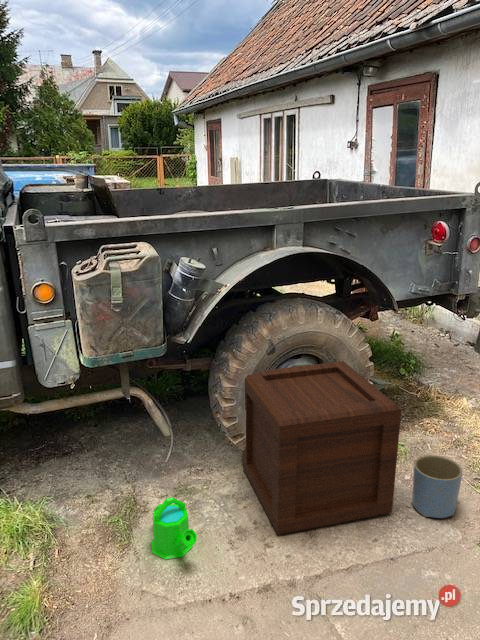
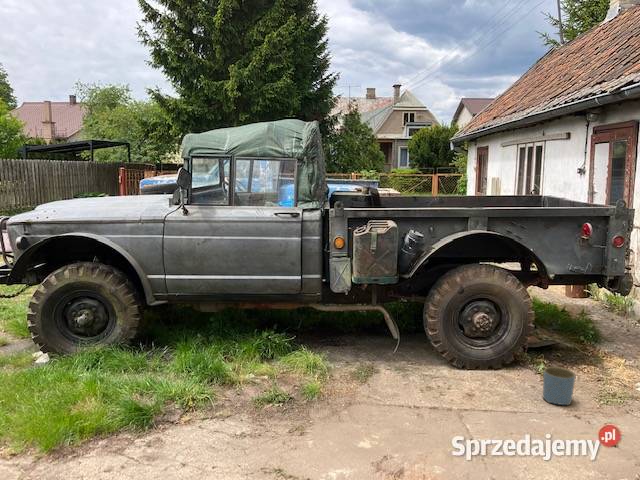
wooden crate: present [242,361,401,534] -> none [440,303,532,397]
watering can: present [151,497,197,559] -> none [377,357,401,391]

